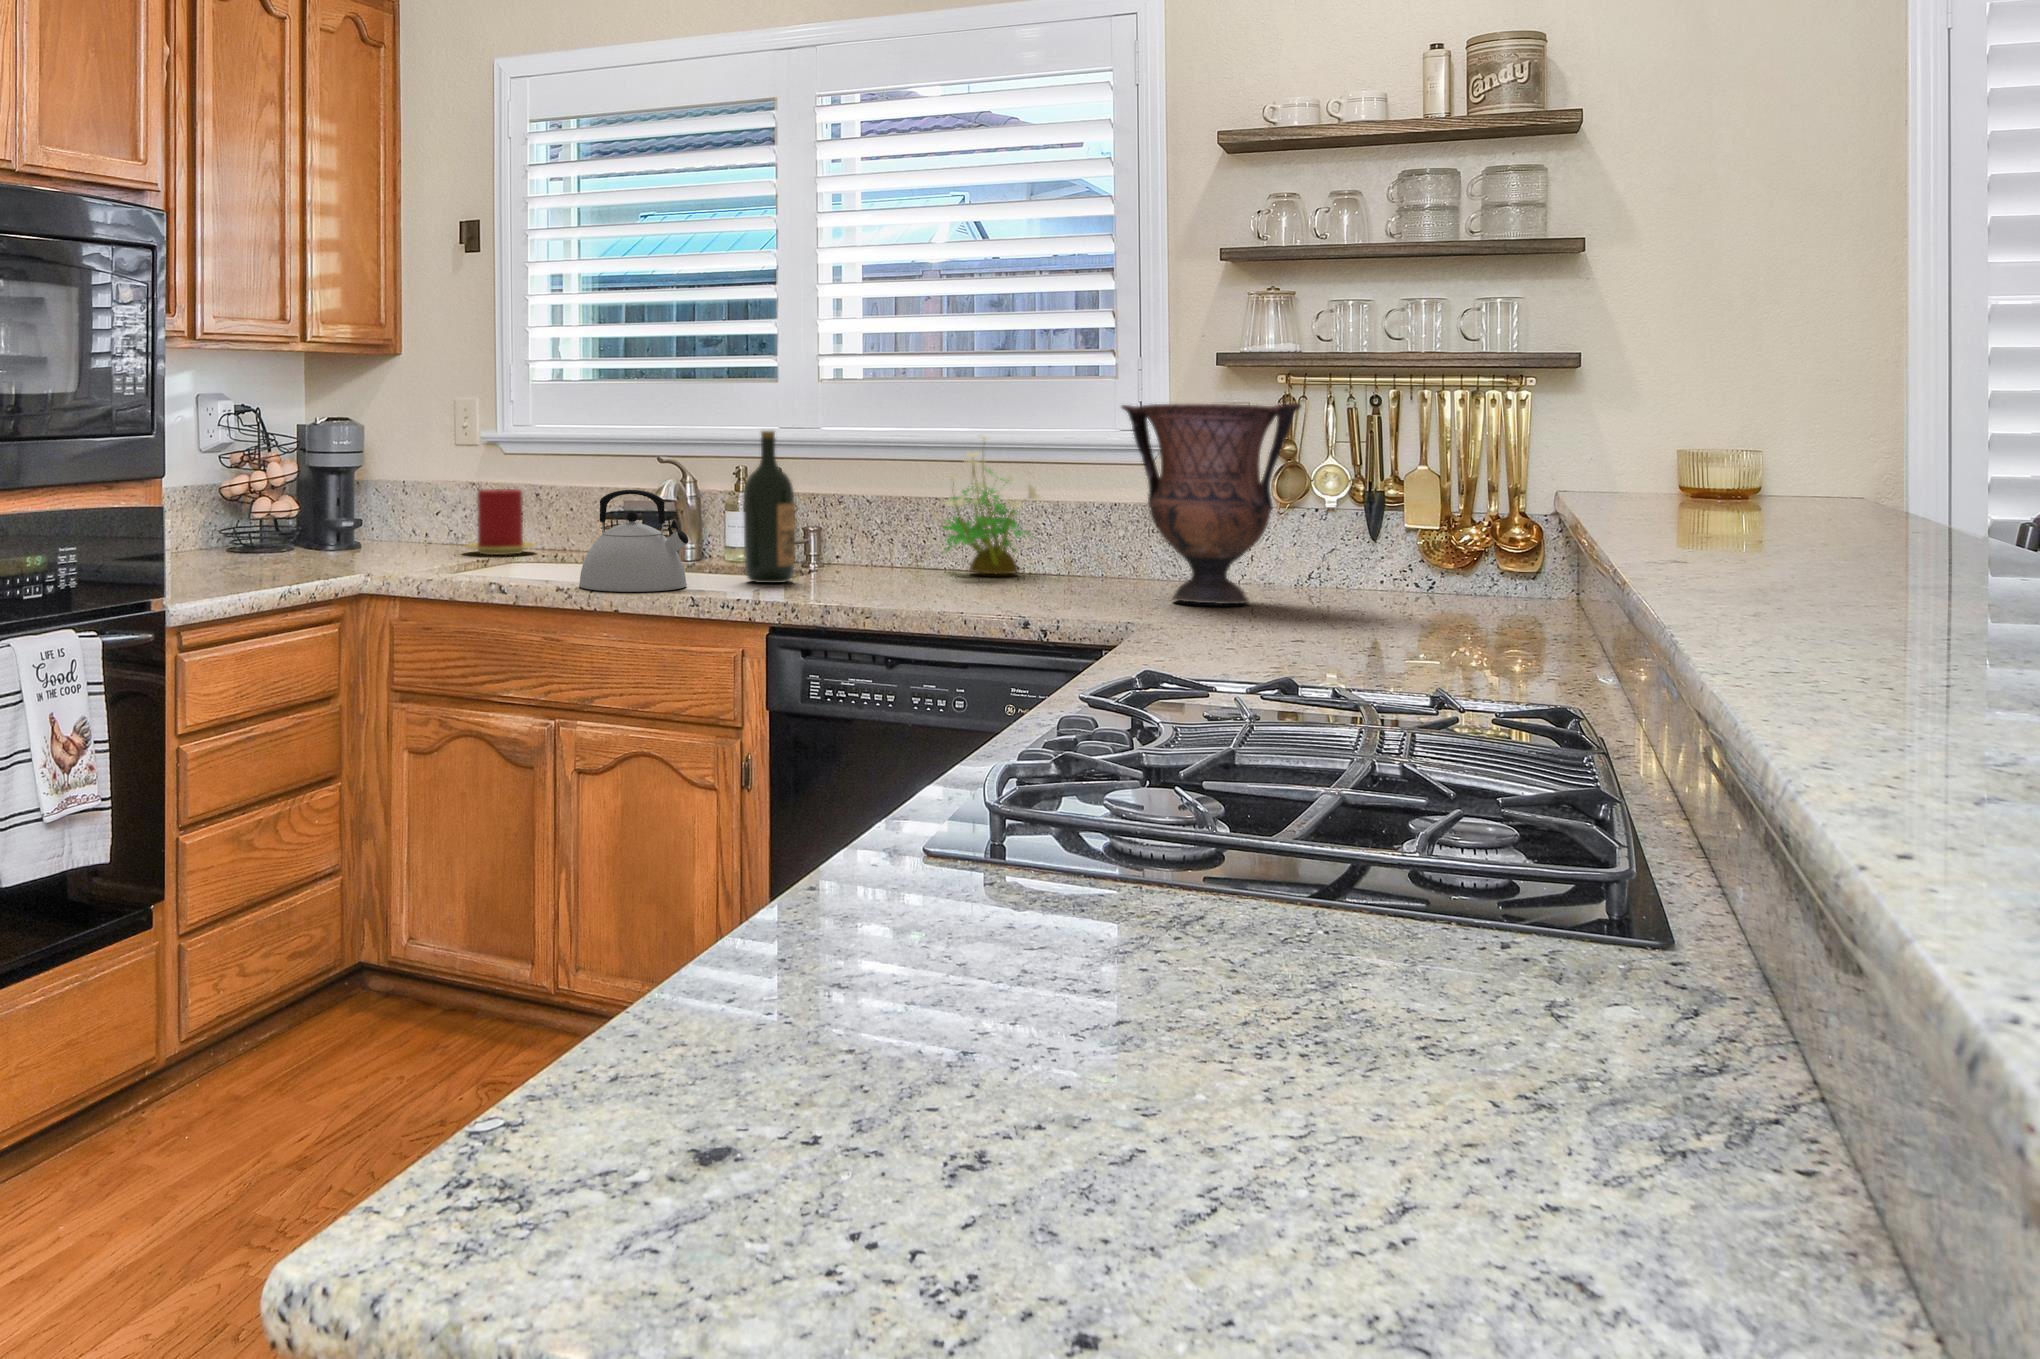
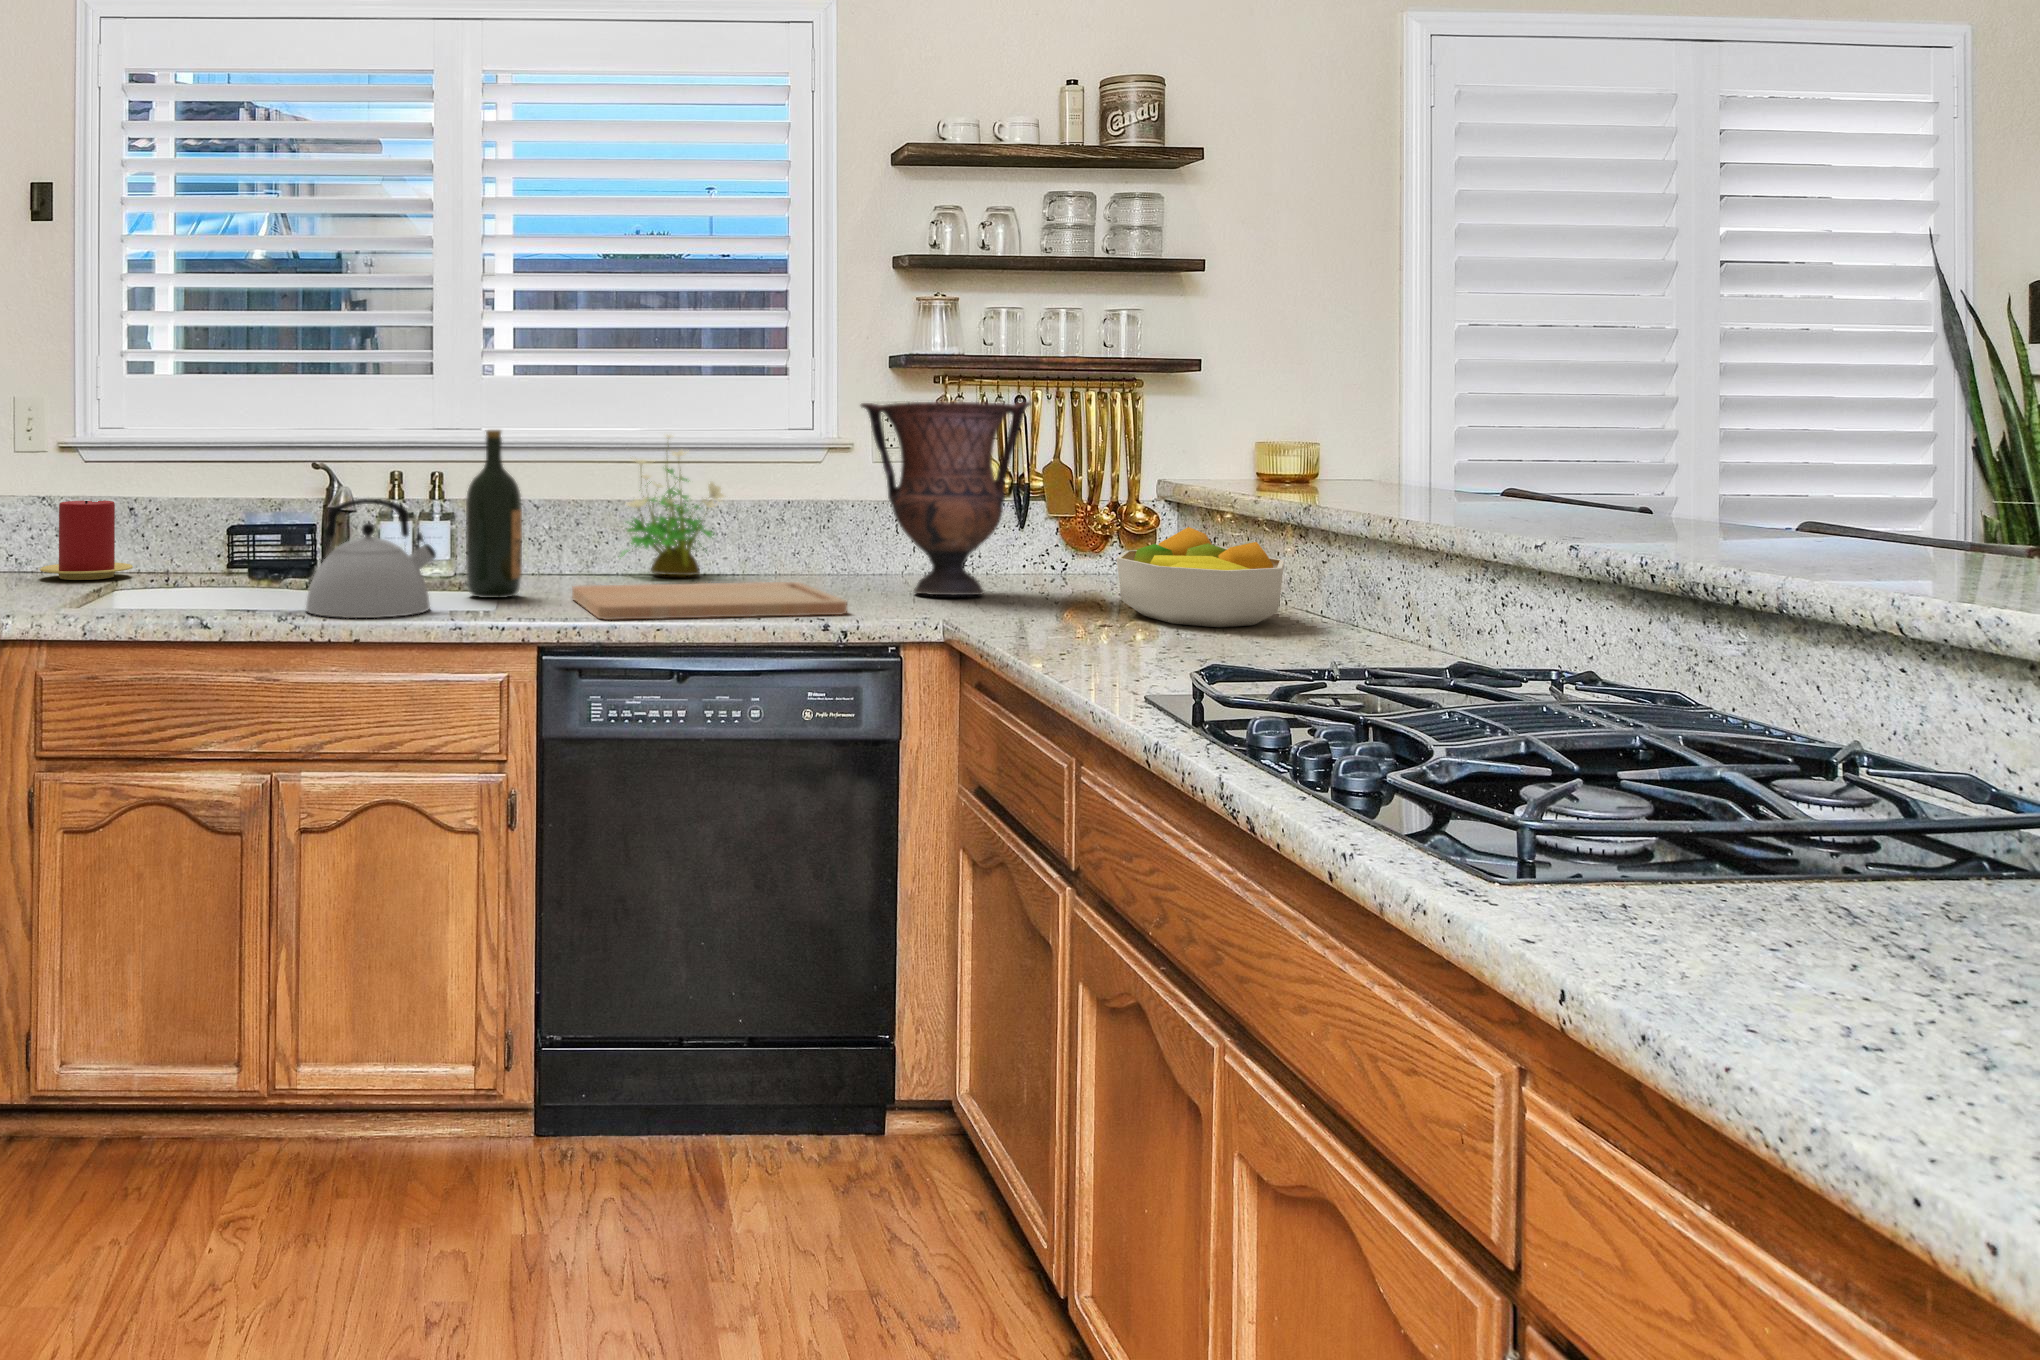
fruit bowl: none [1318,539,1509,646] -> present [1116,527,1284,627]
cutting board: none [797,575,1055,612] -> present [572,582,847,620]

